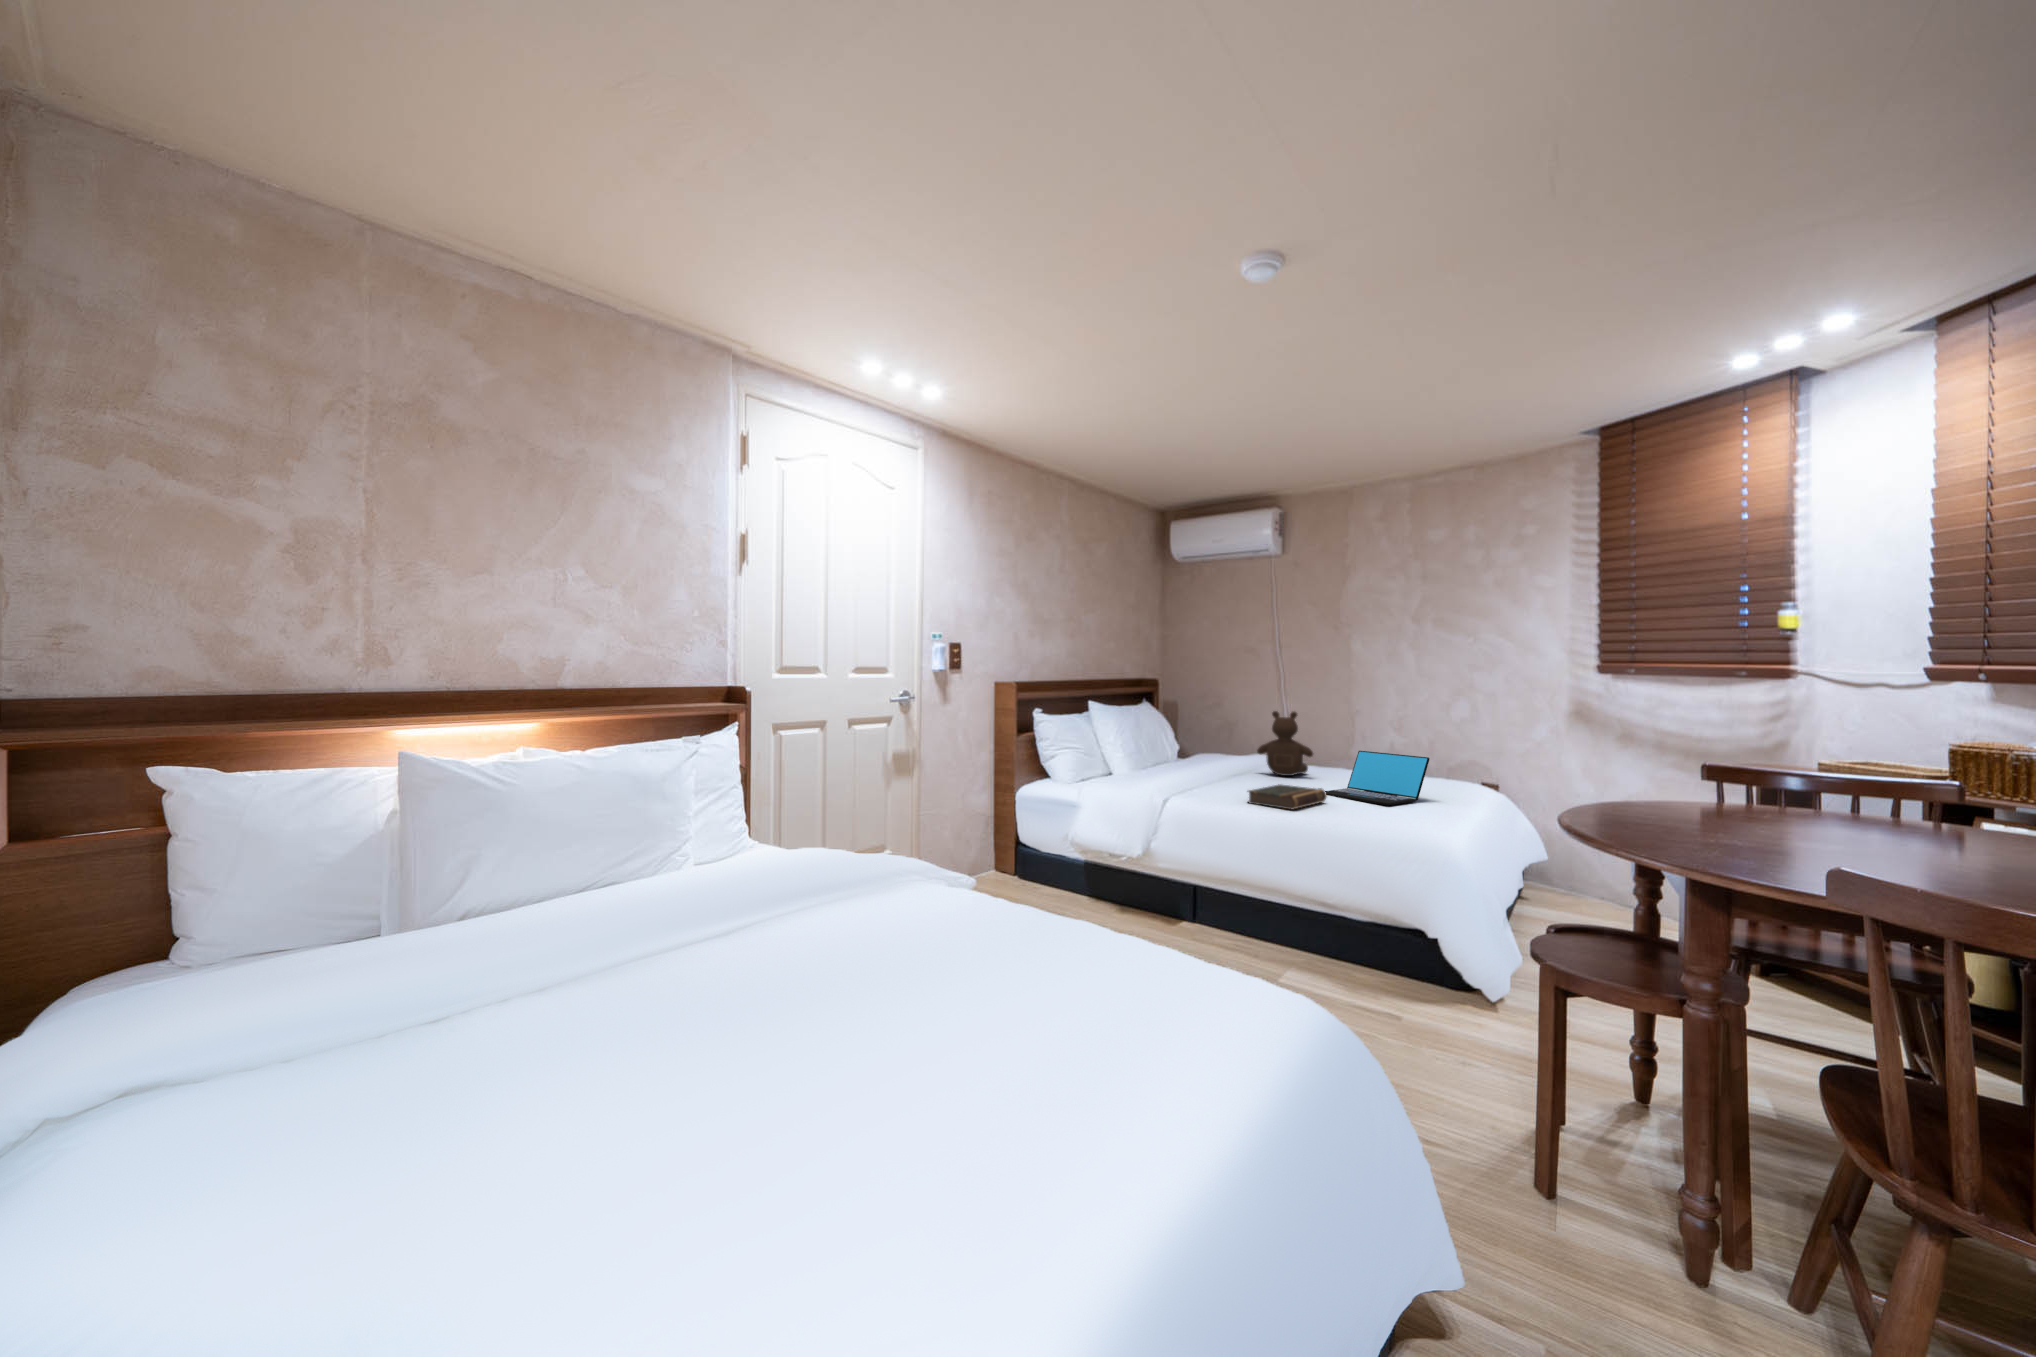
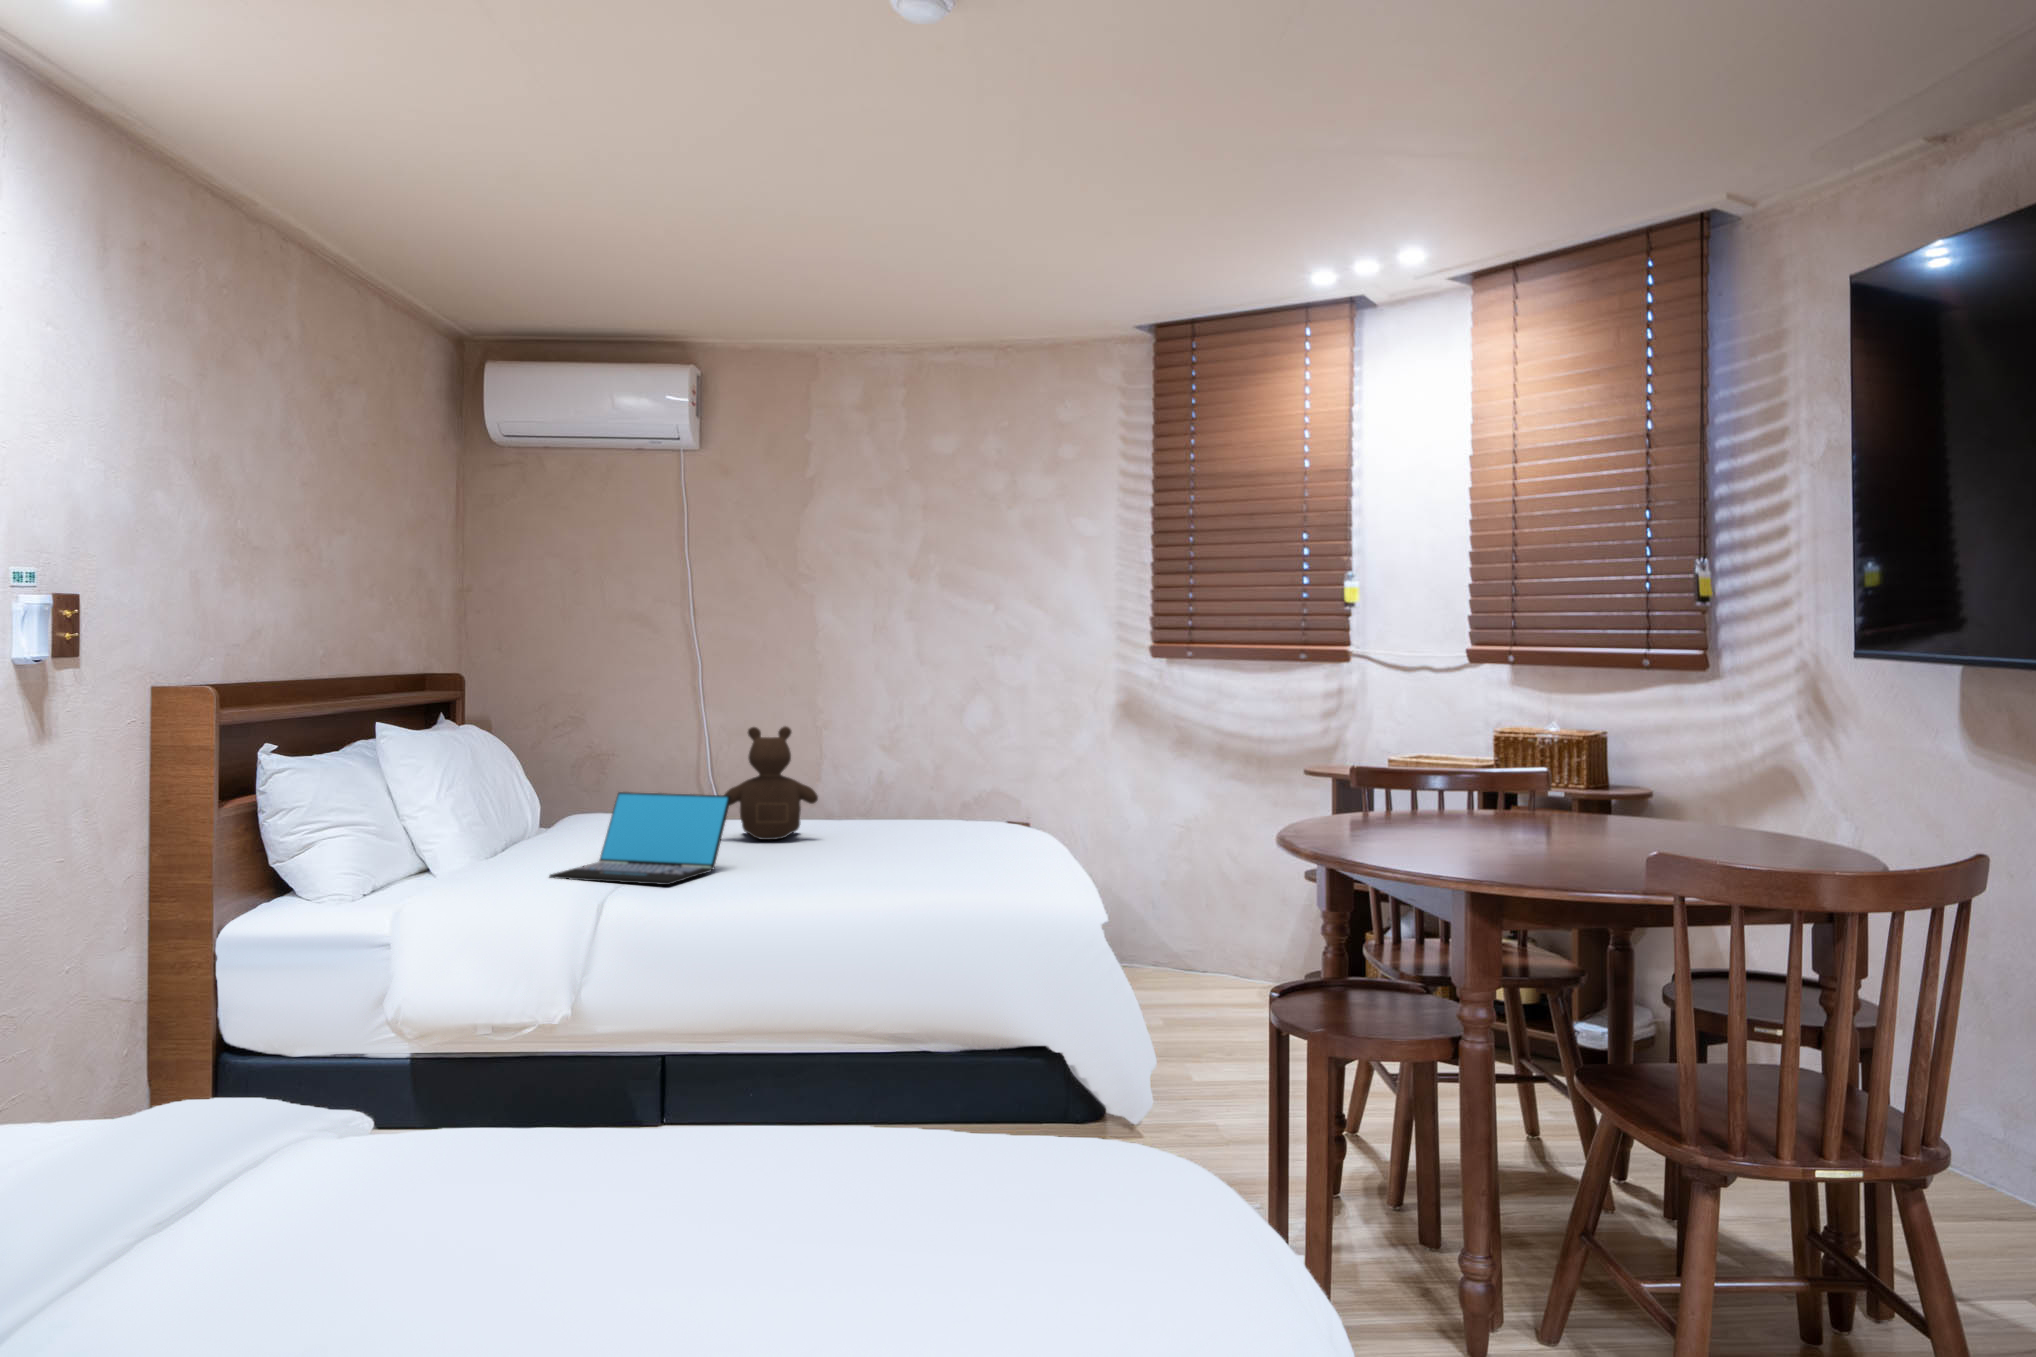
laptop: present [1325,751,1430,806] -> present [549,792,731,885]
book: present [1248,784,1327,809] -> none [780,854,894,897]

